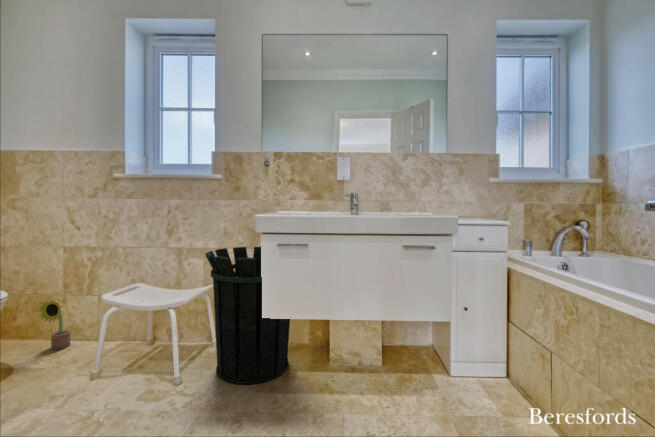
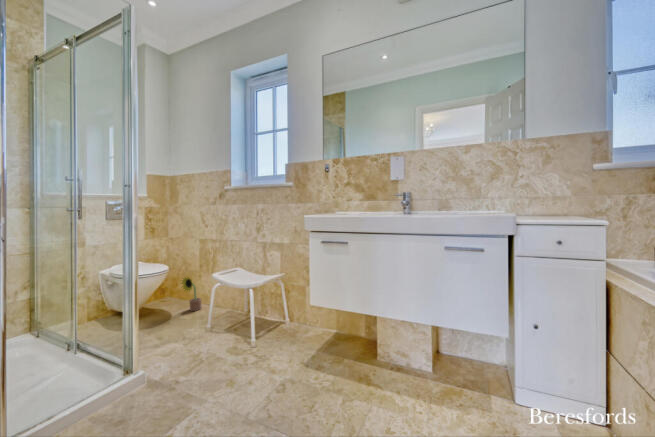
waste bin: present [205,247,290,384] -> none [267,243,350,366]

